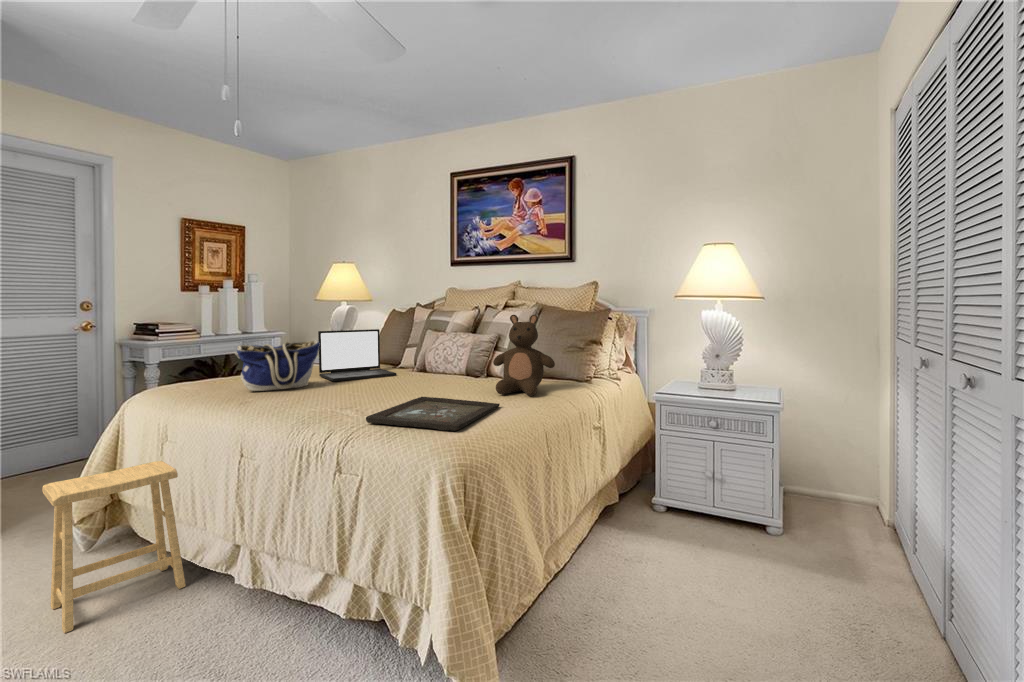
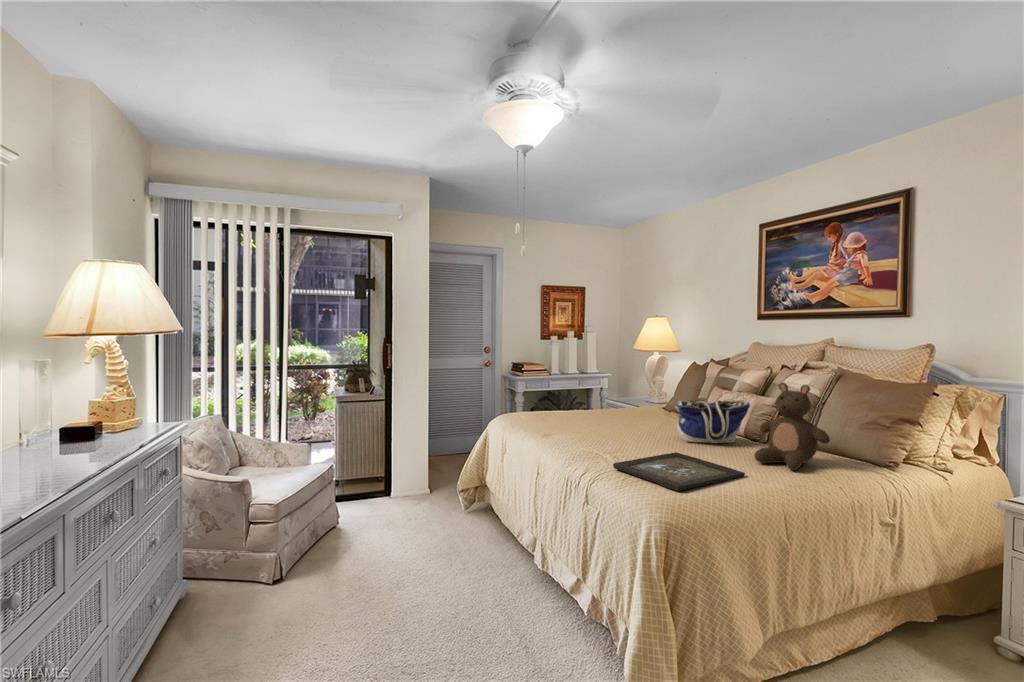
laptop: present [318,329,397,382] -> none [615,381,679,426]
tote bag: present [235,340,320,391] -> present [676,400,750,443]
footstool: present [42,461,186,633] -> none [438,466,504,563]

